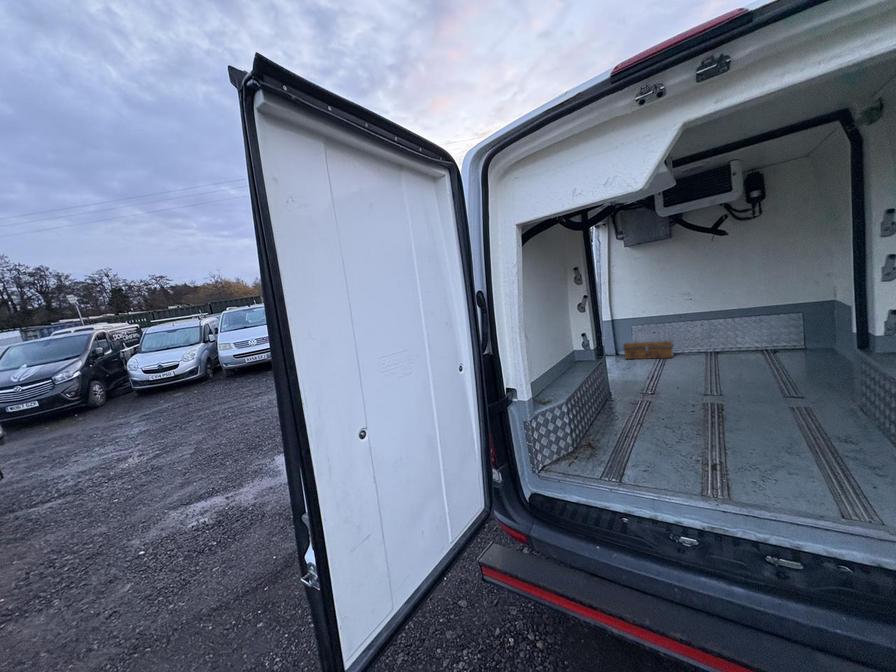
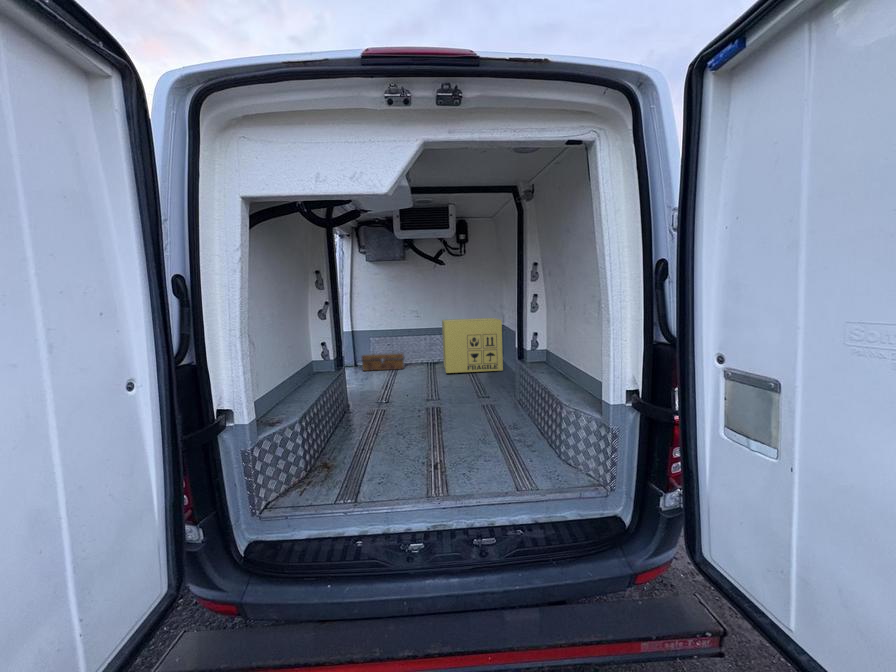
cardboard box: none [722,294,822,363] -> present [442,318,503,373]

